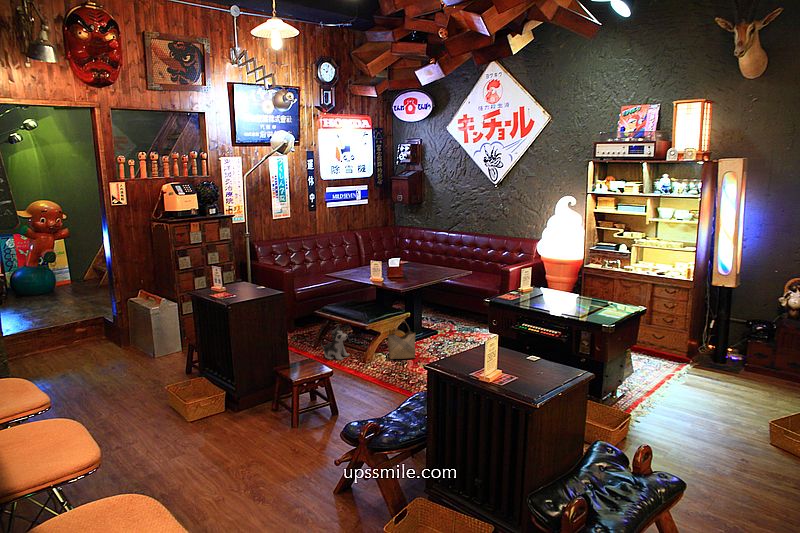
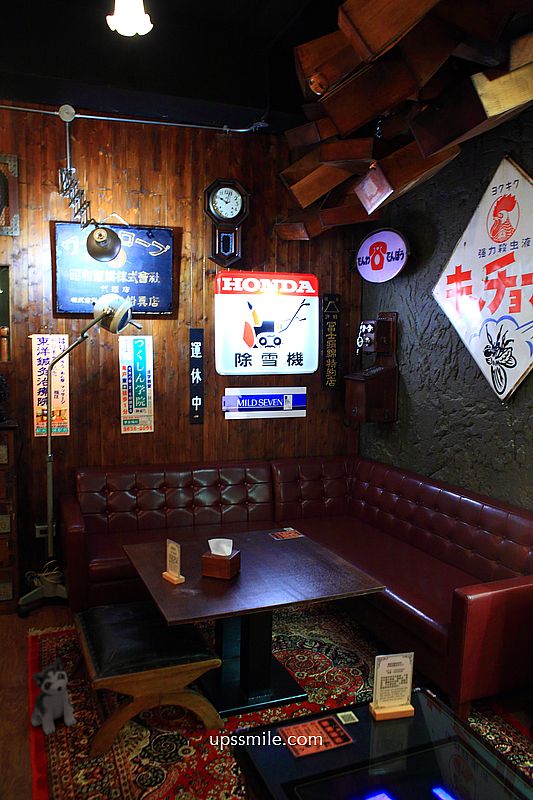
woven basket: present [387,318,416,359] -> none [120,677,182,779]

